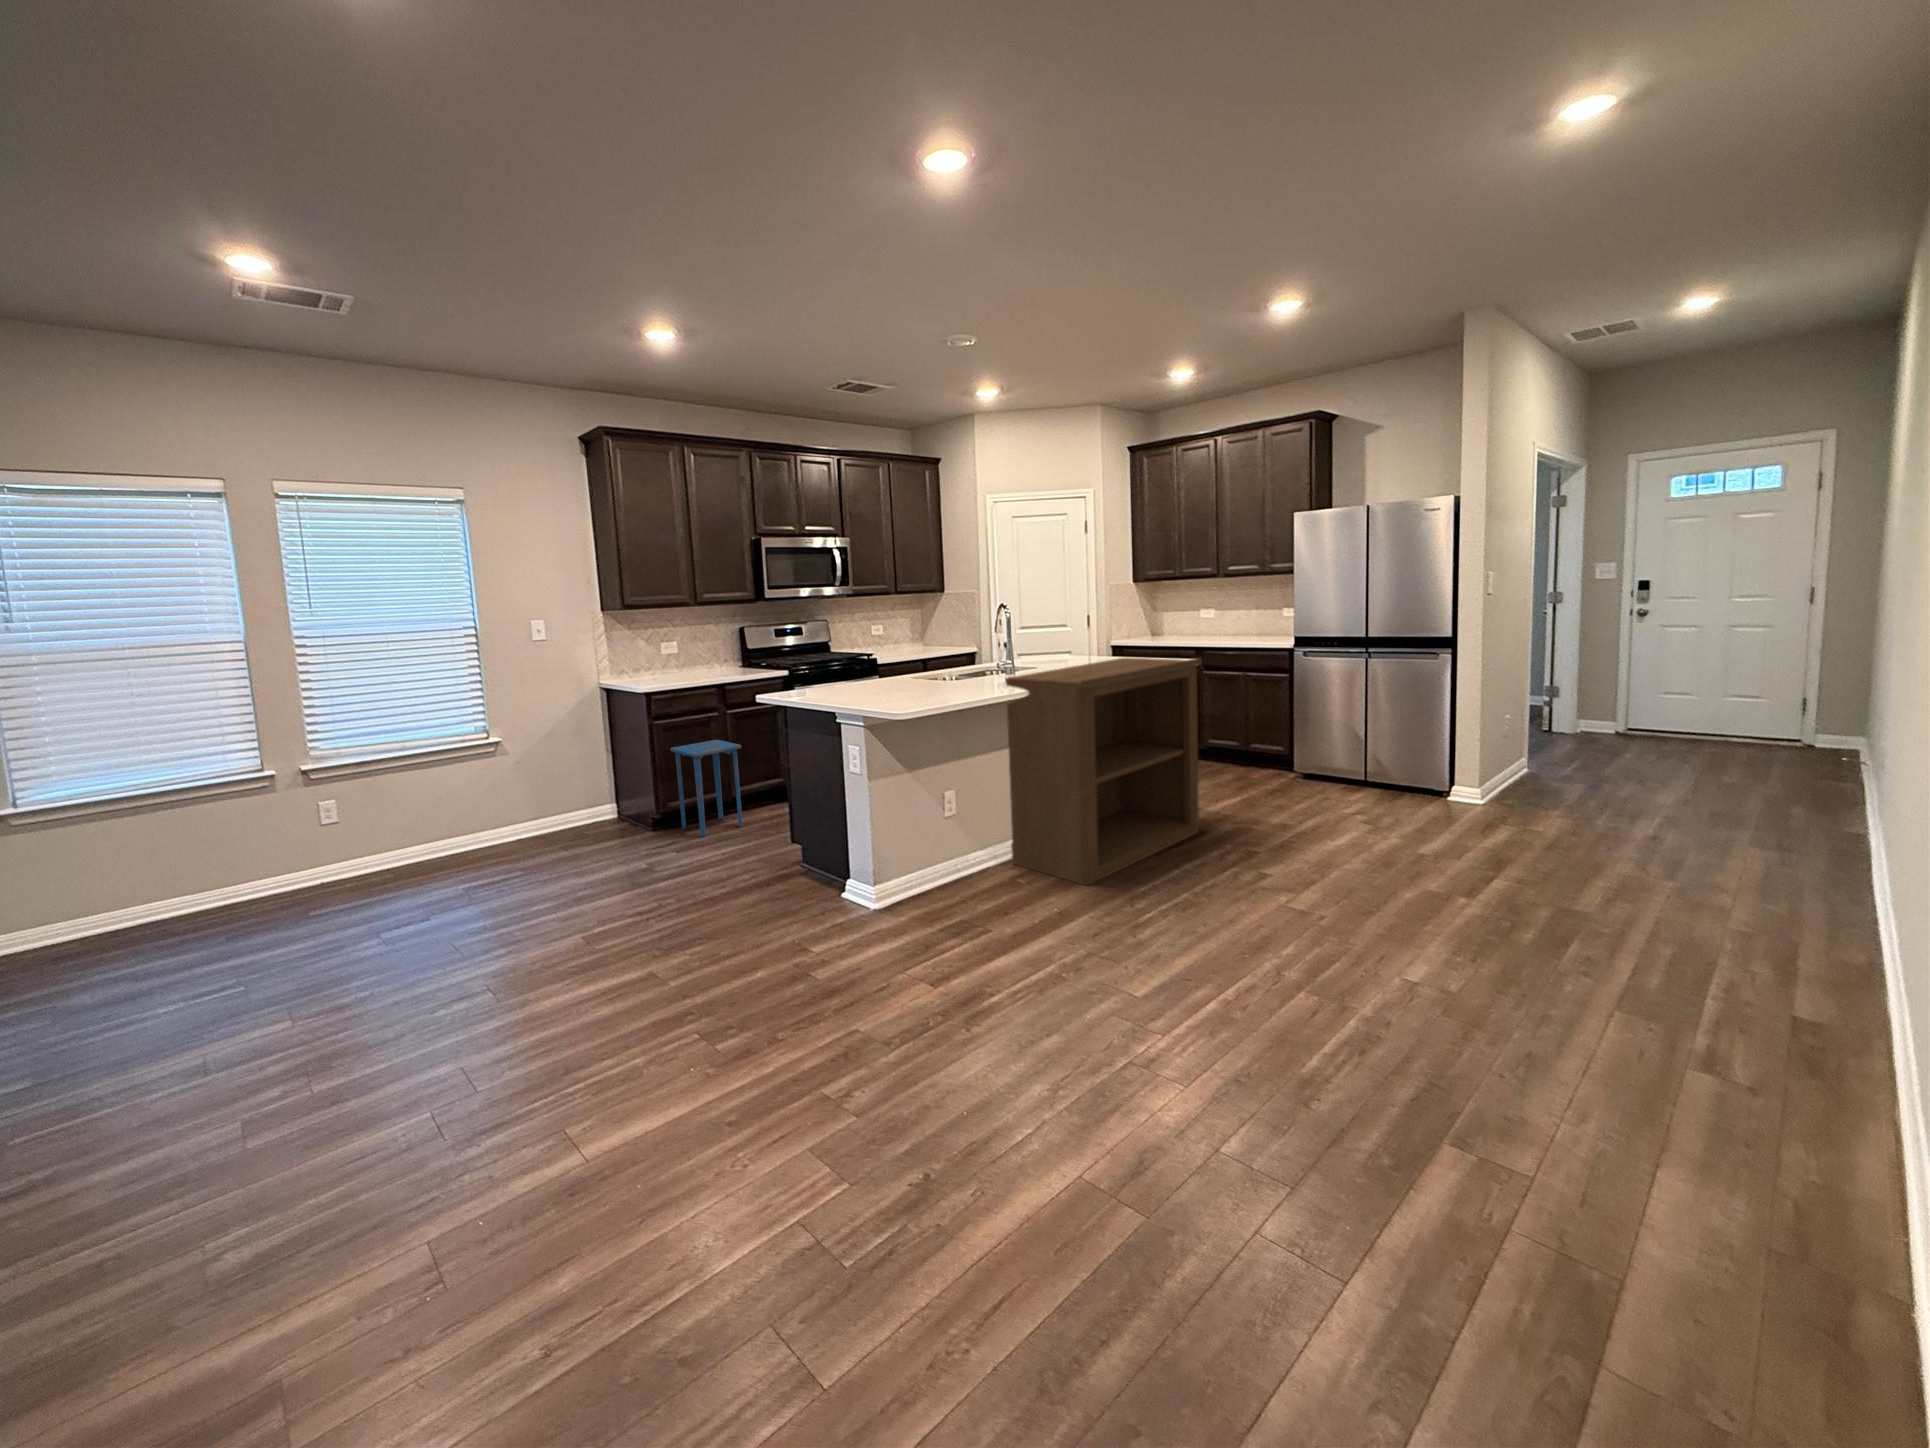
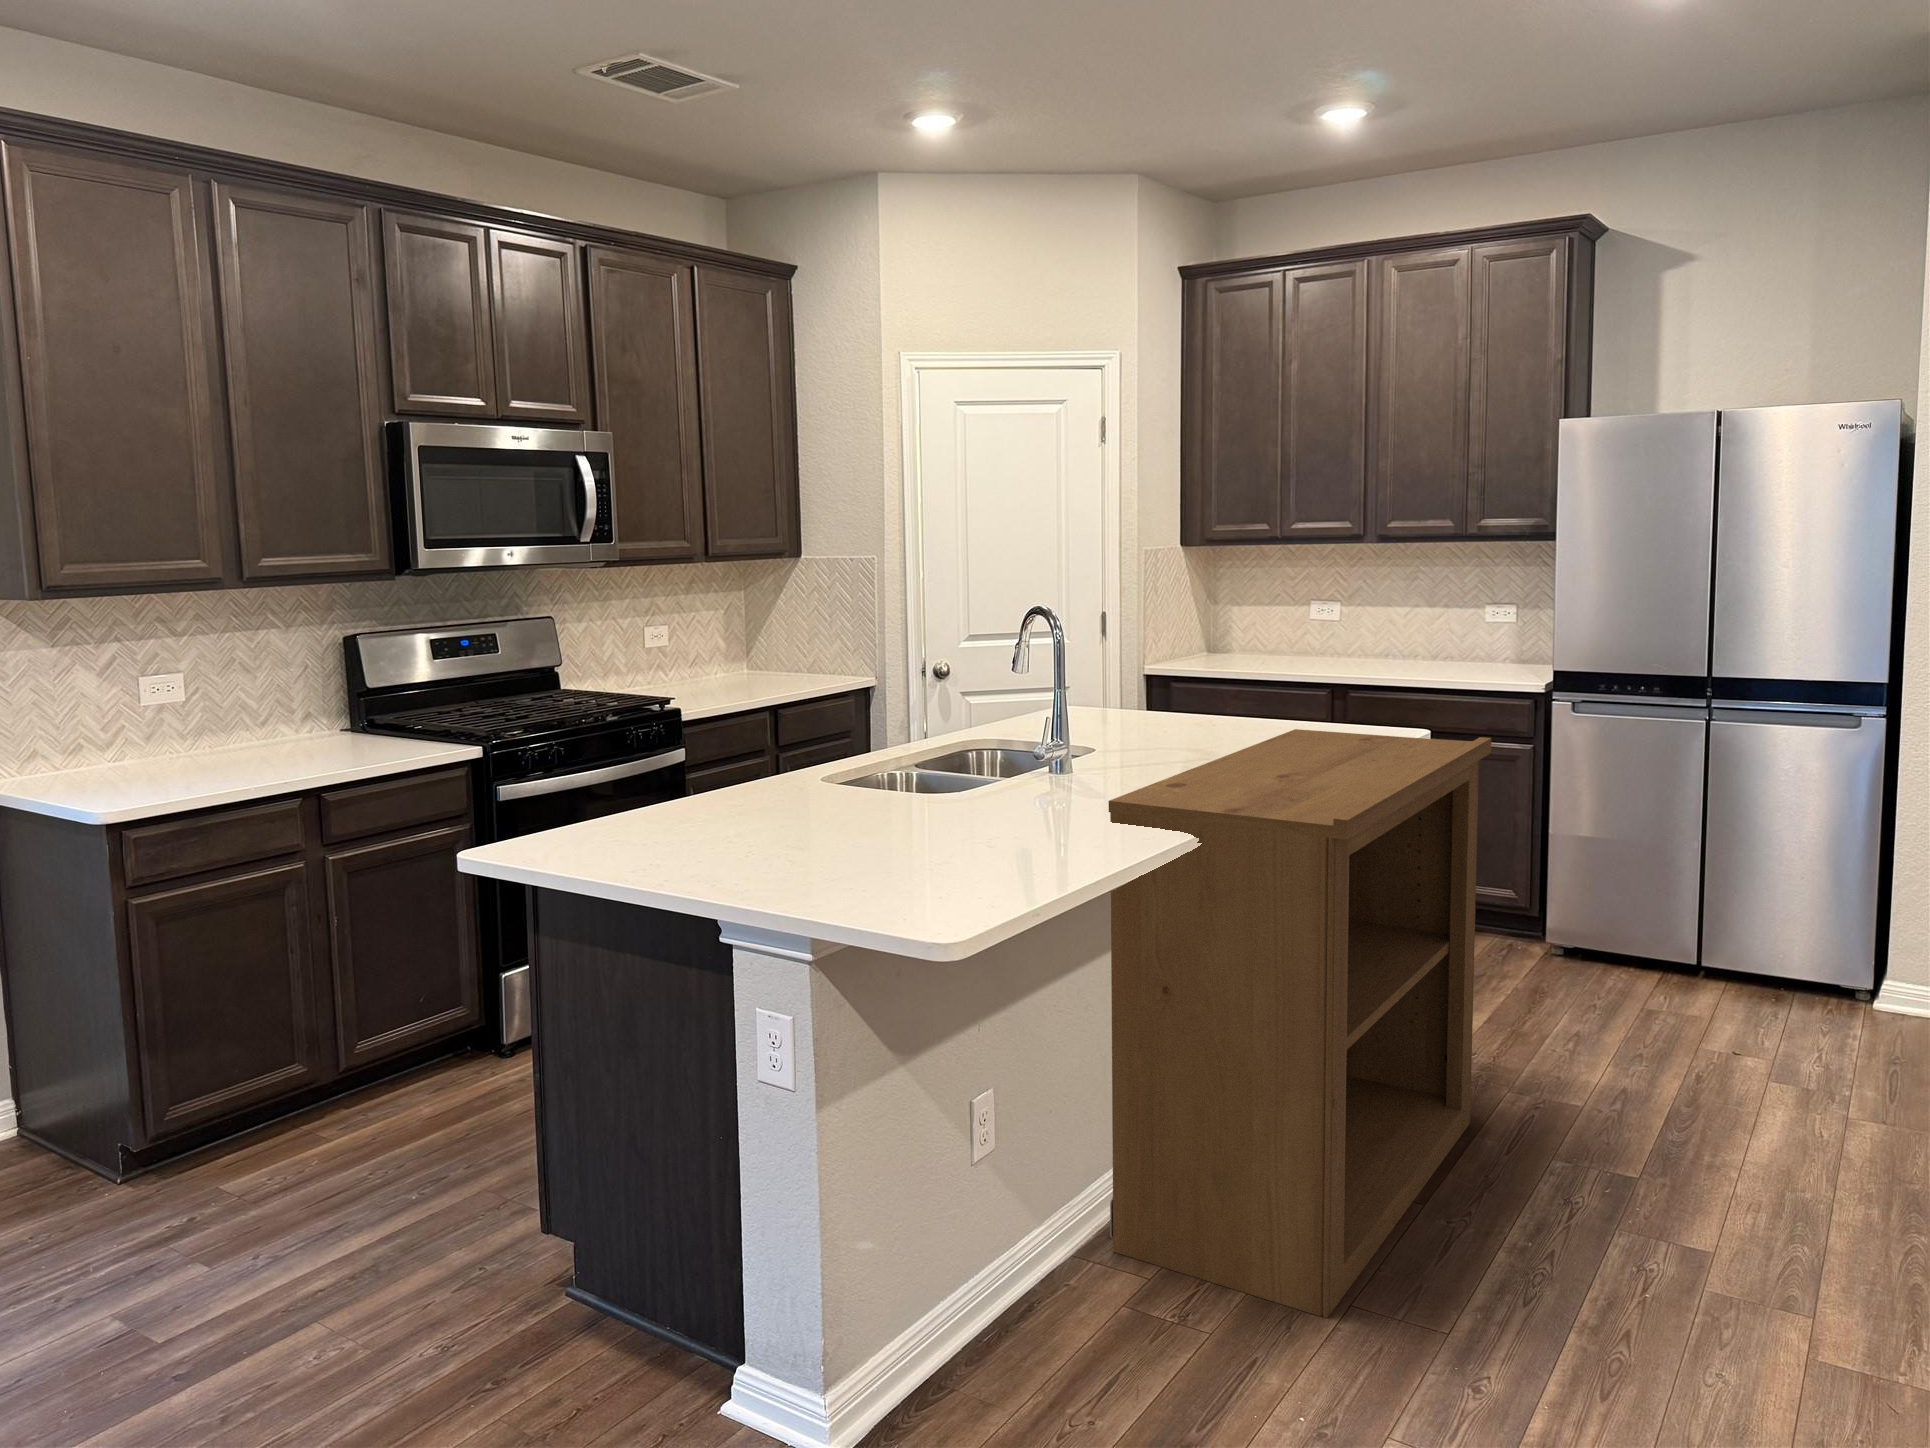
side table: present [670,740,742,837] -> none [179,931,376,1198]

